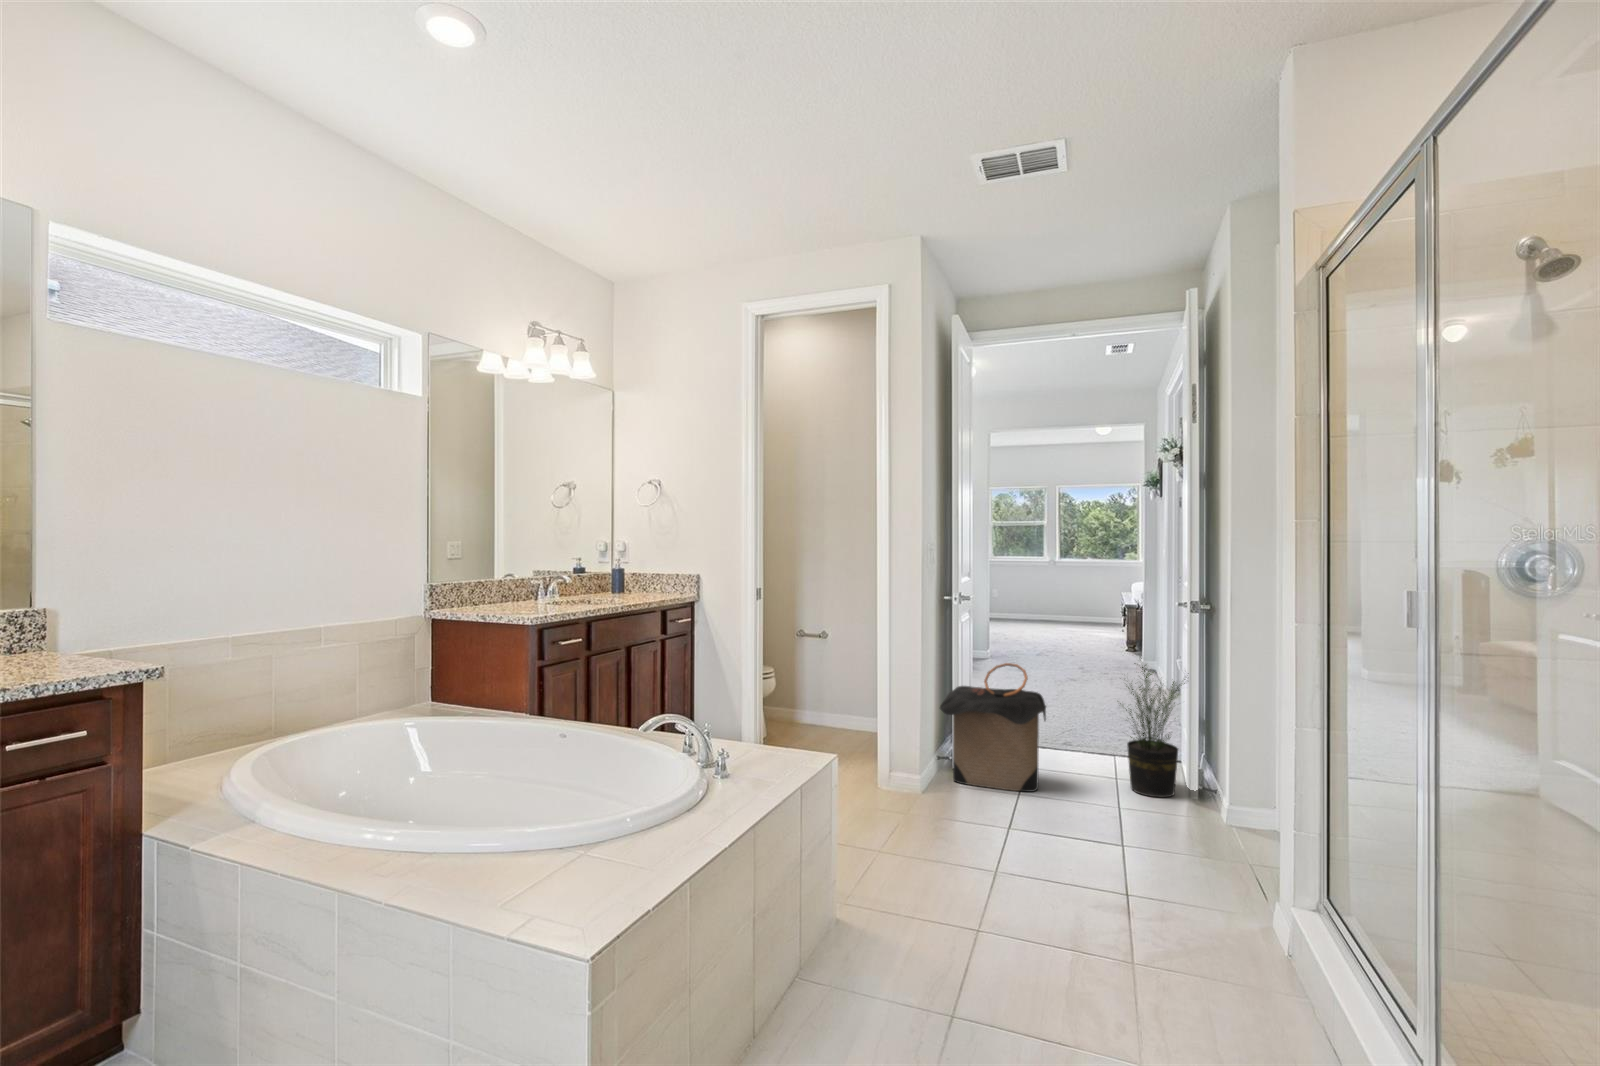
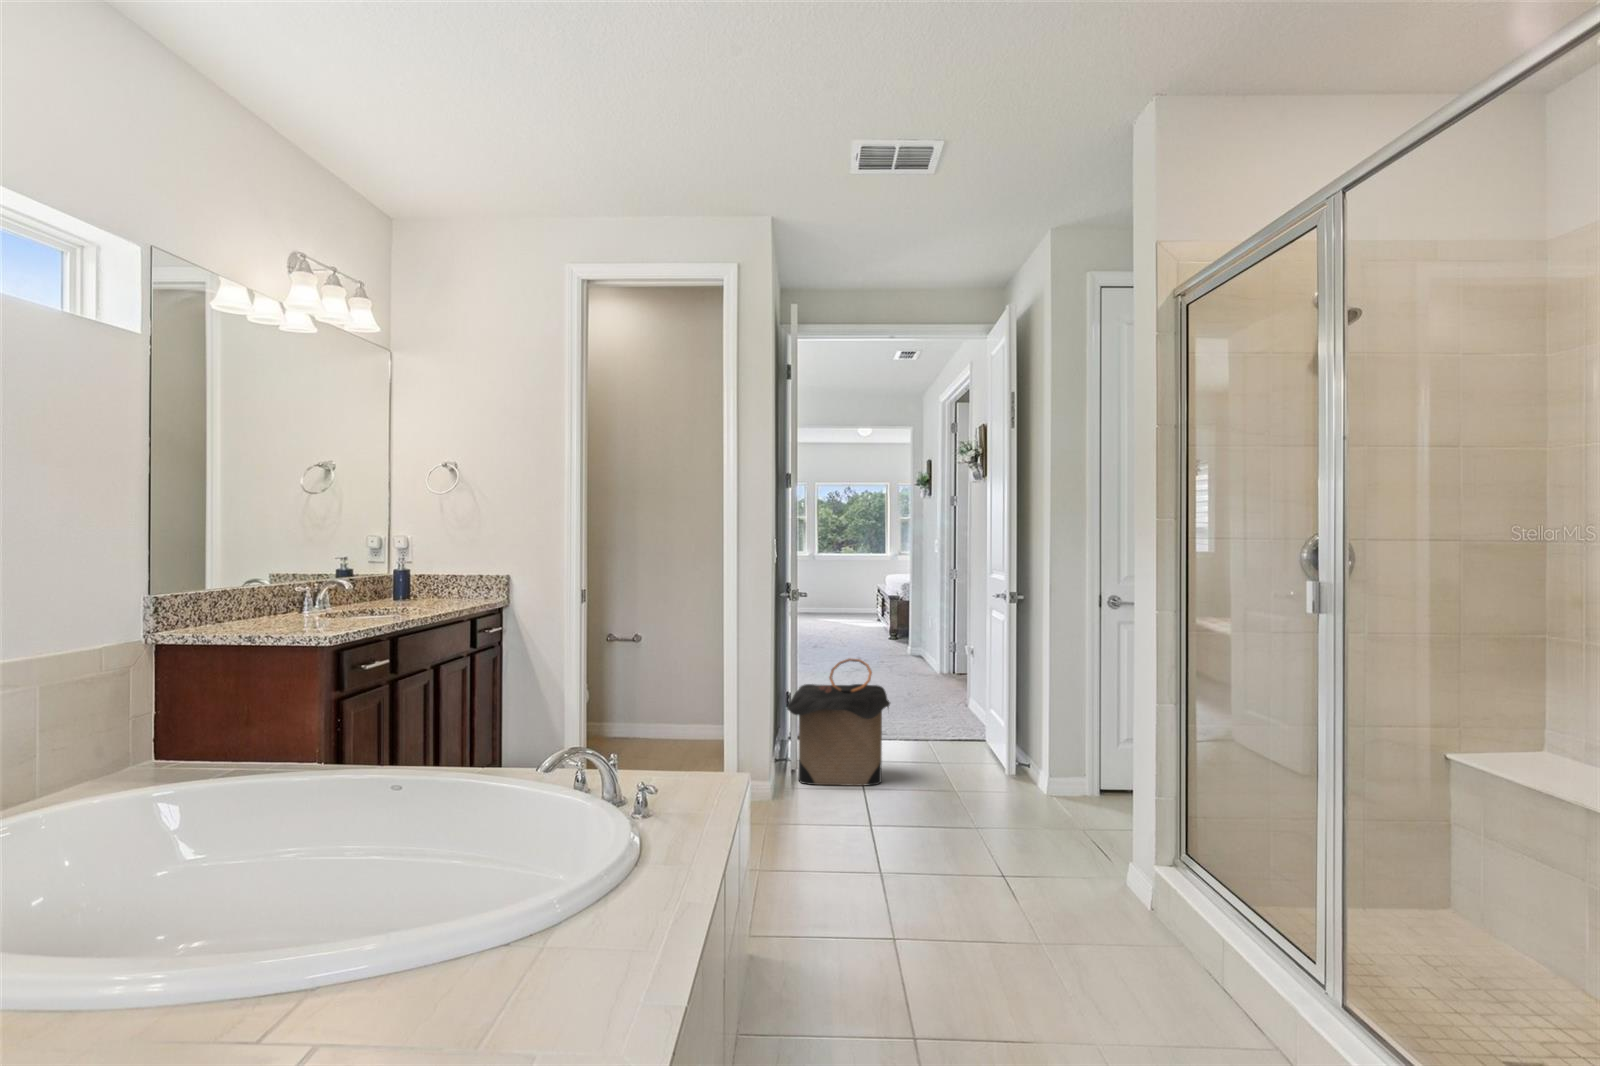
potted plant: present [1120,658,1185,797] -> none [945,642,1022,776]

